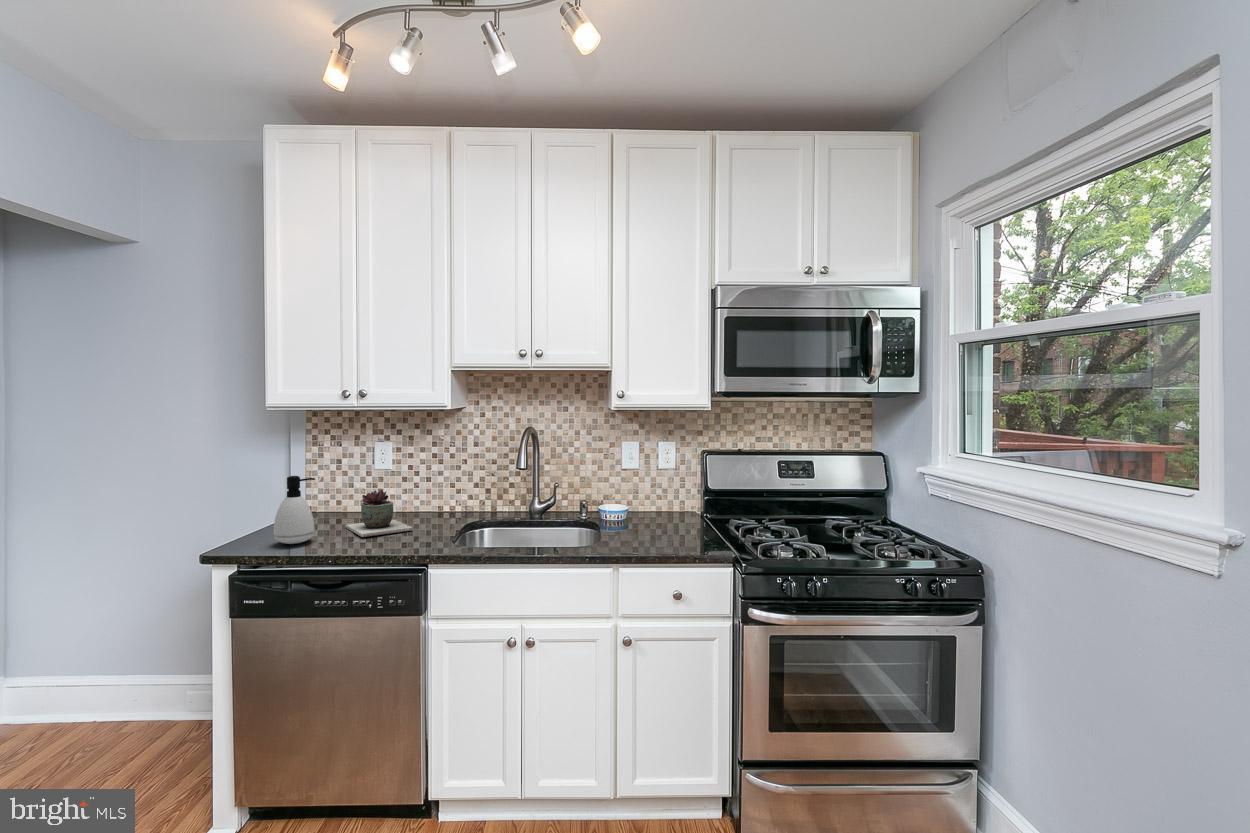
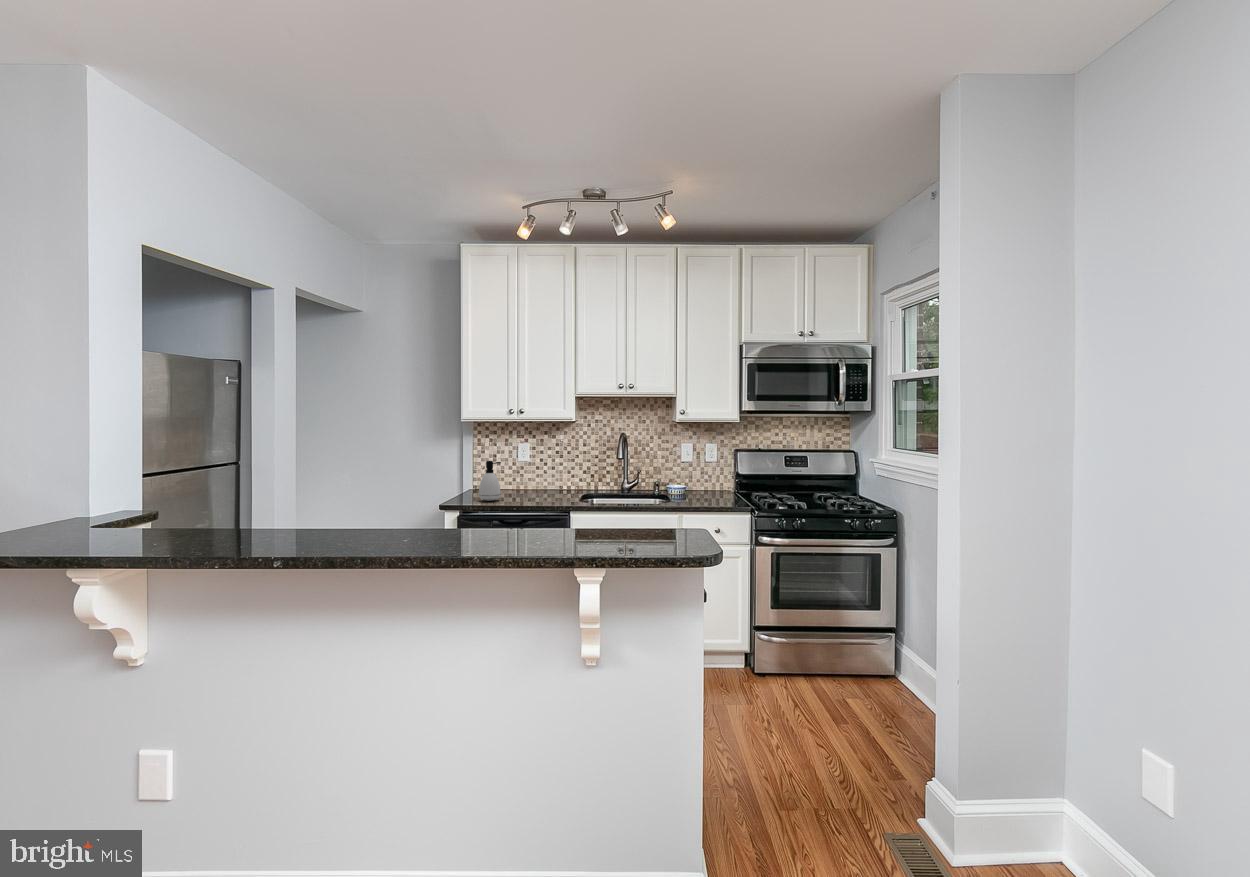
succulent plant: present [345,490,413,537] -> none [510,472,554,498]

